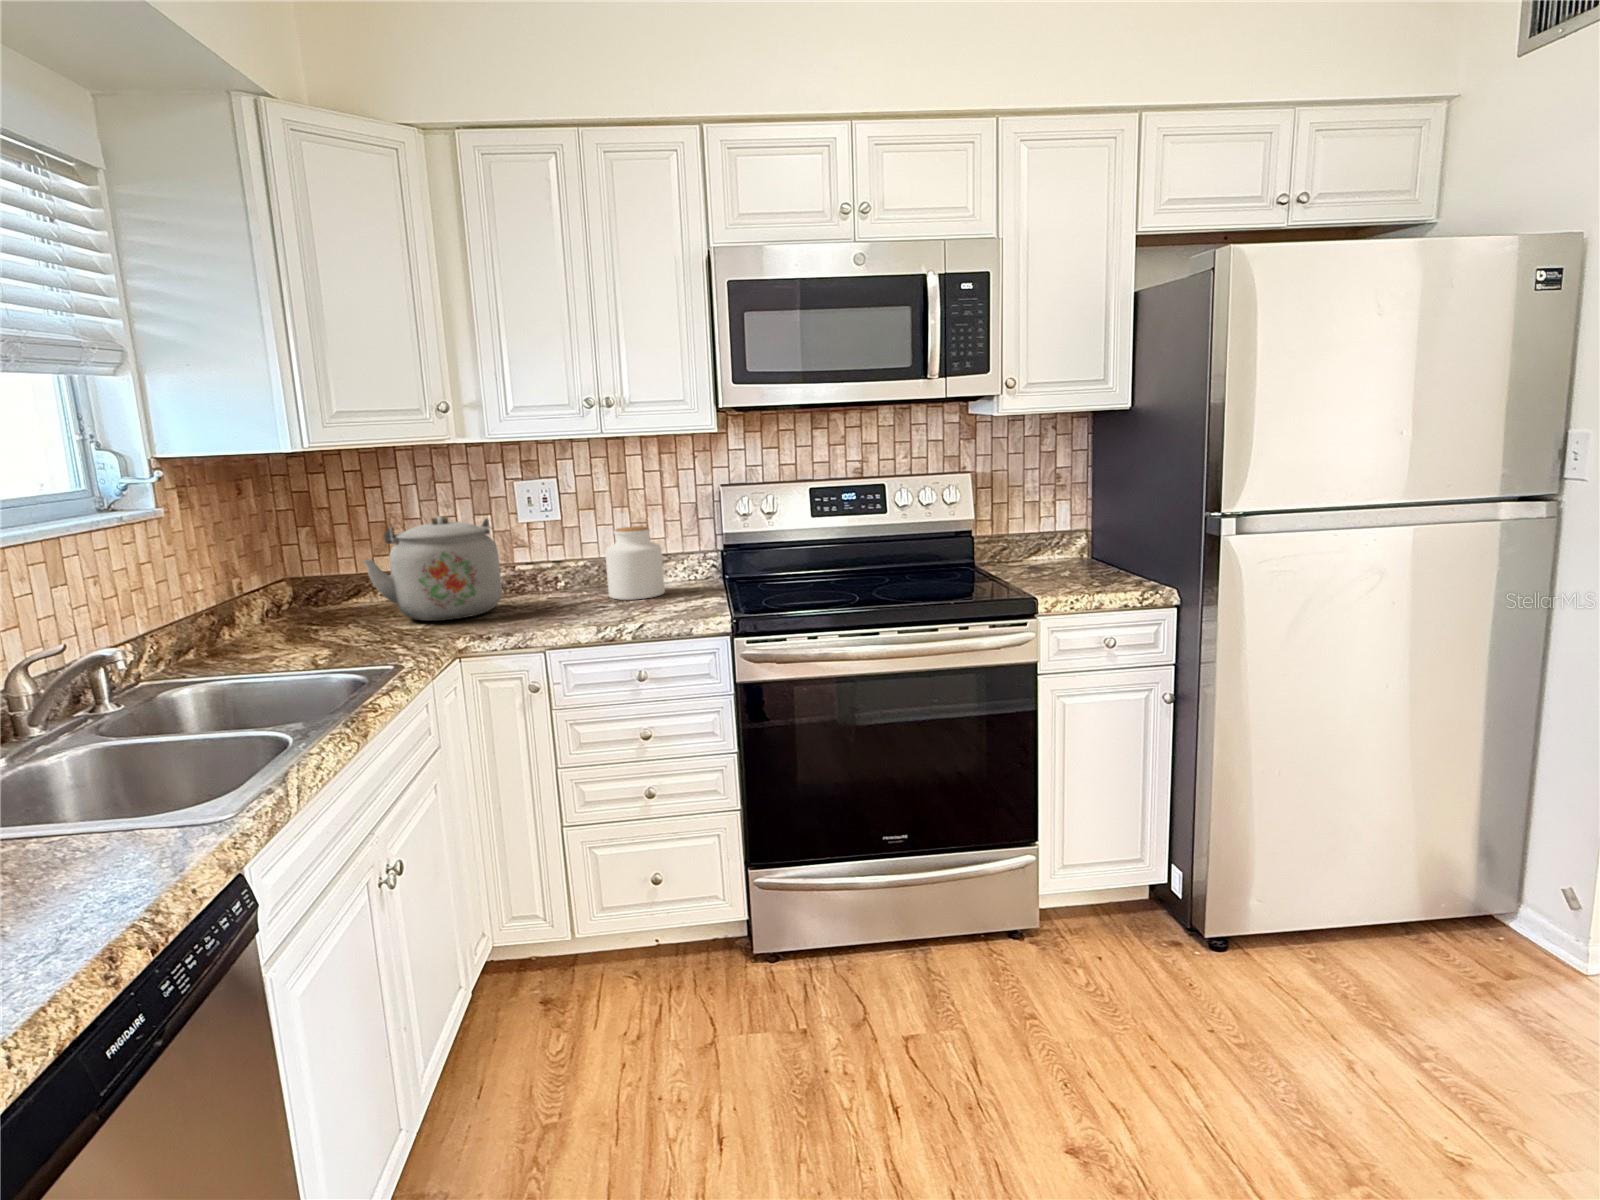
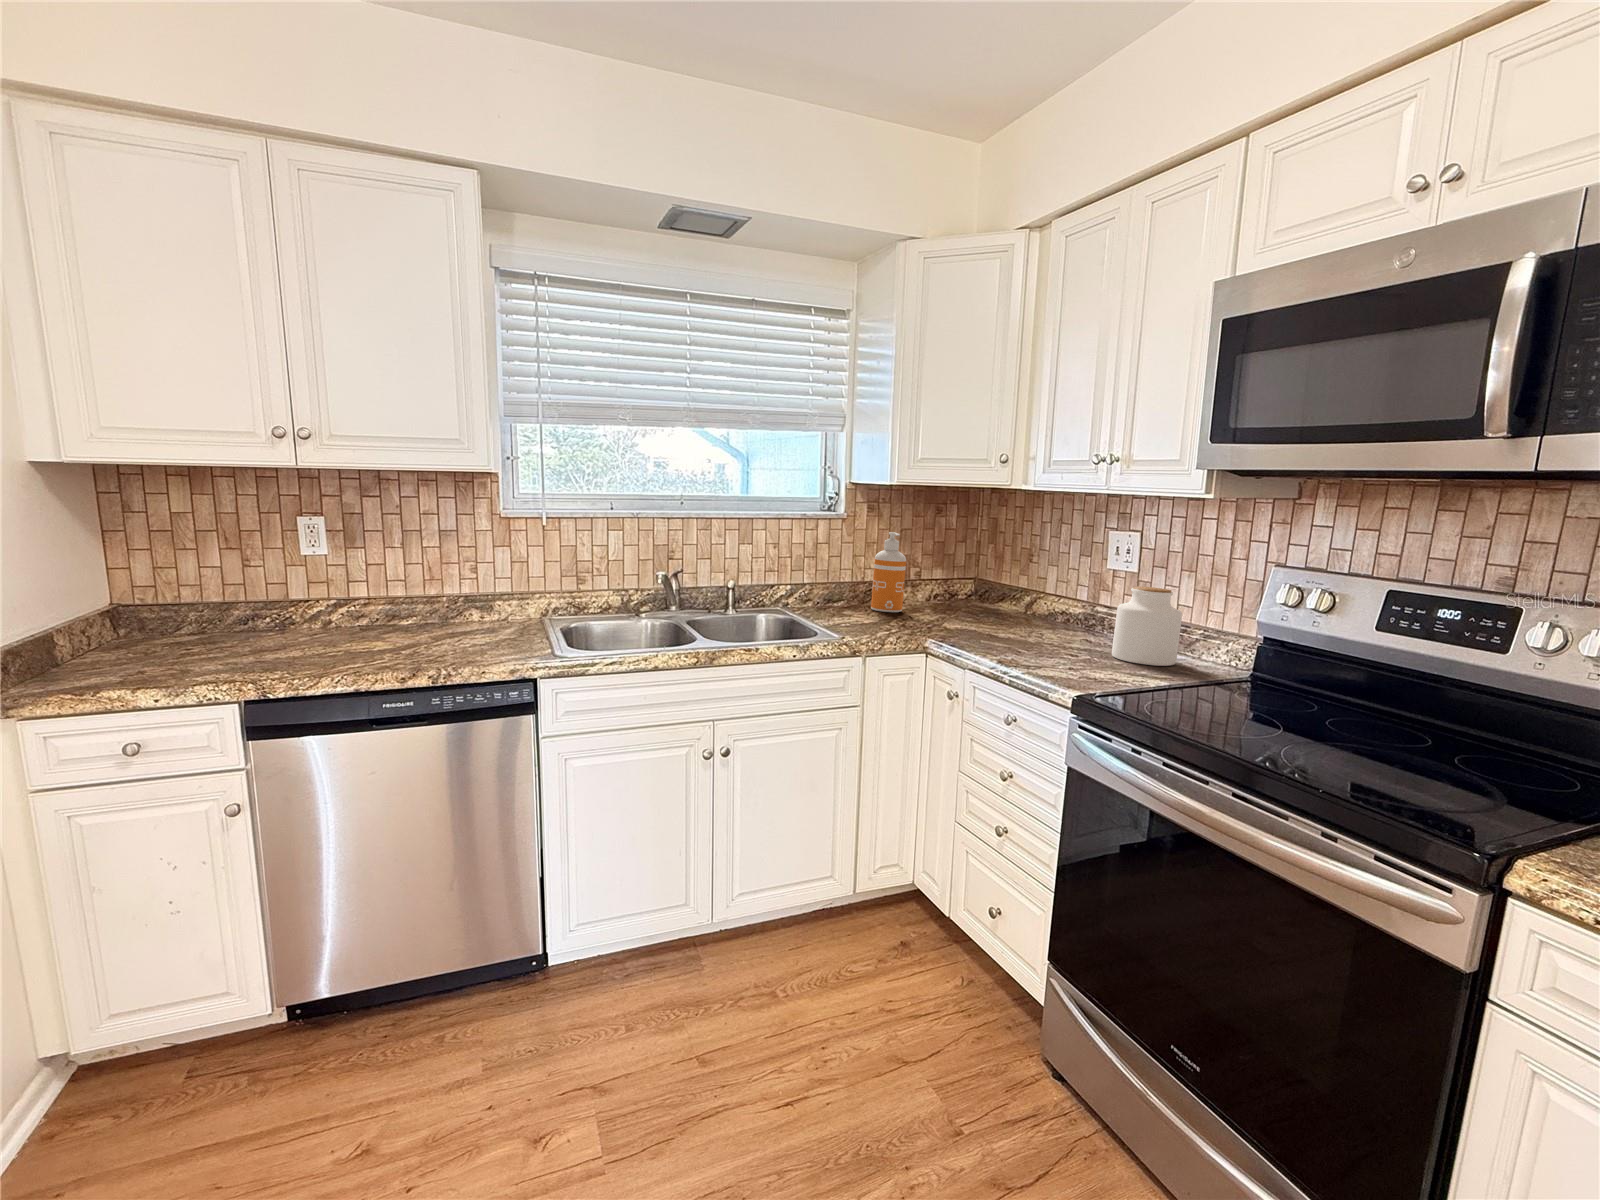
kettle: present [364,516,502,621] -> none [950,543,1062,631]
soap dispenser: none [258,531,321,648] -> present [871,532,906,612]

